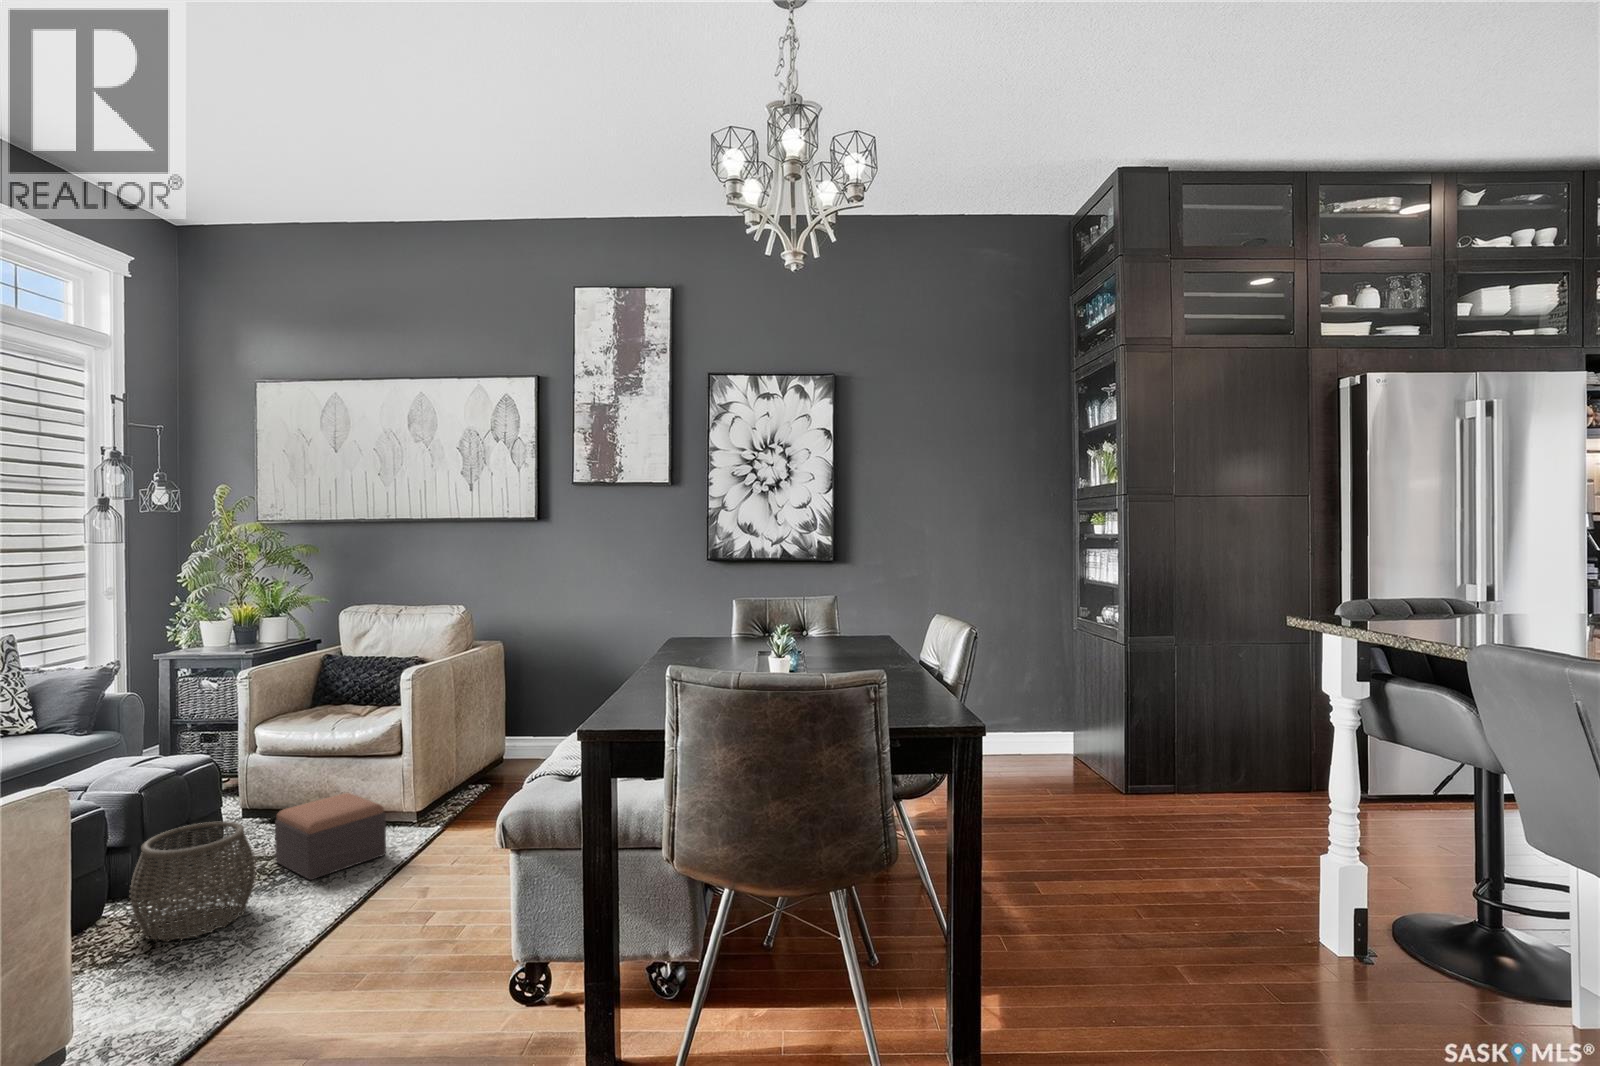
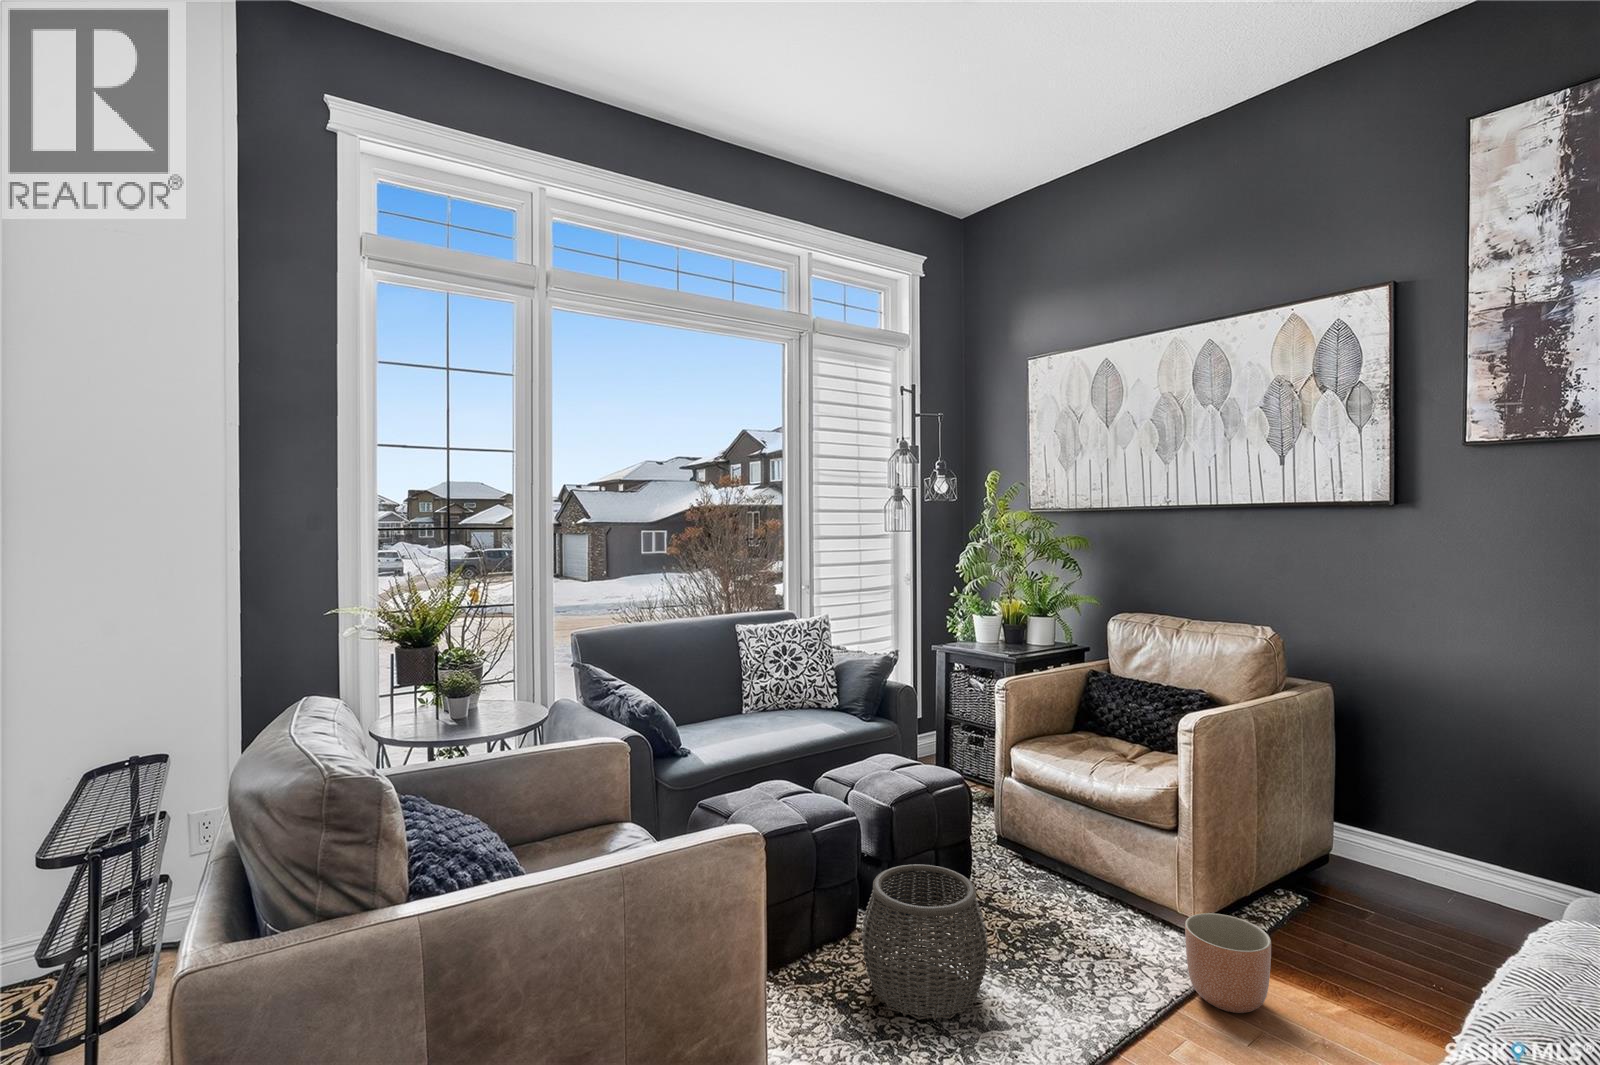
footstool: present [275,793,386,880] -> none [1020,864,1155,981]
planter: none [407,797,461,855] -> present [1185,913,1271,1013]

